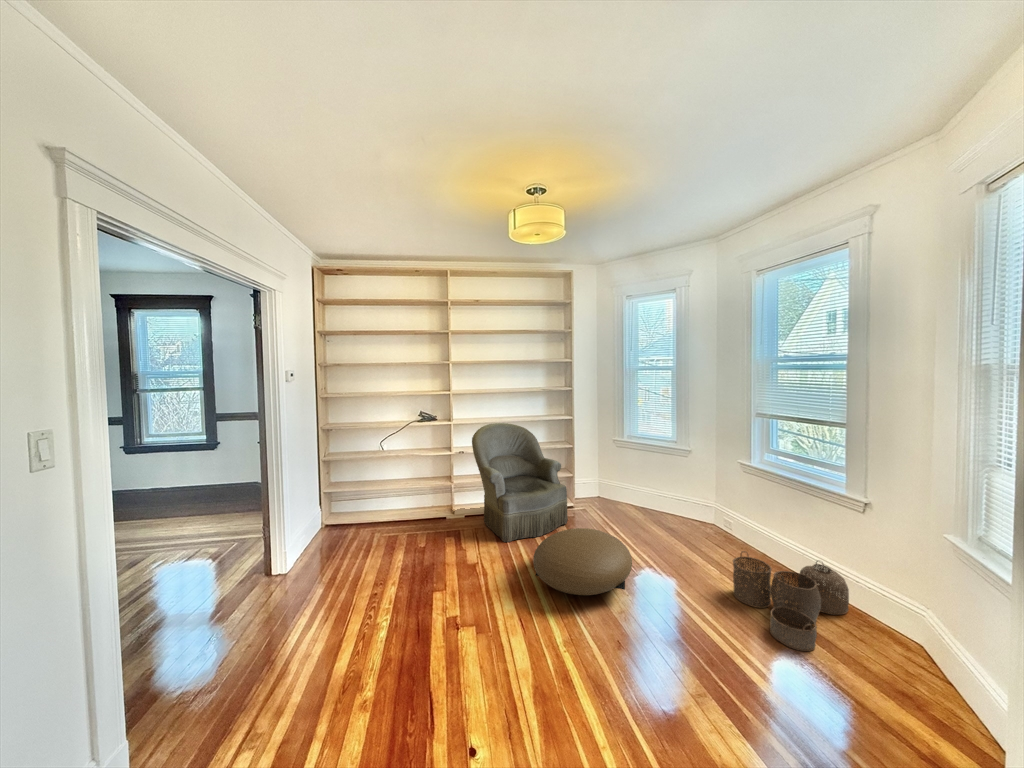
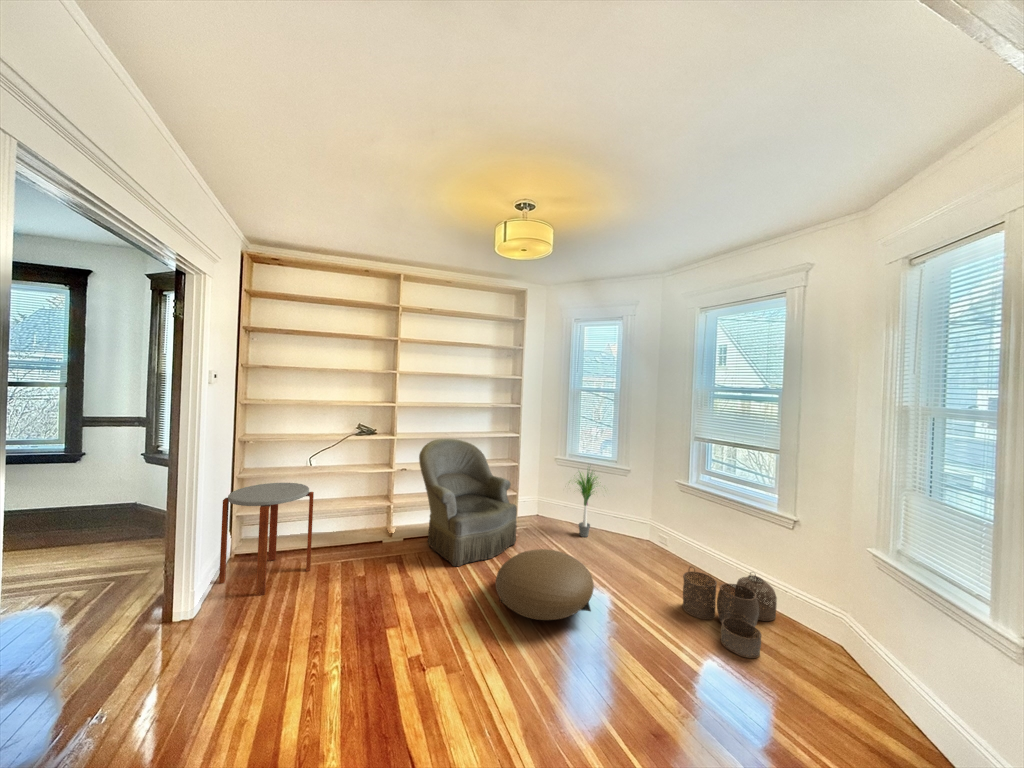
potted plant: none [616,443,667,519] -> present [576,472,598,537]
side table: none [308,464,381,558] -> present [219,483,314,596]

